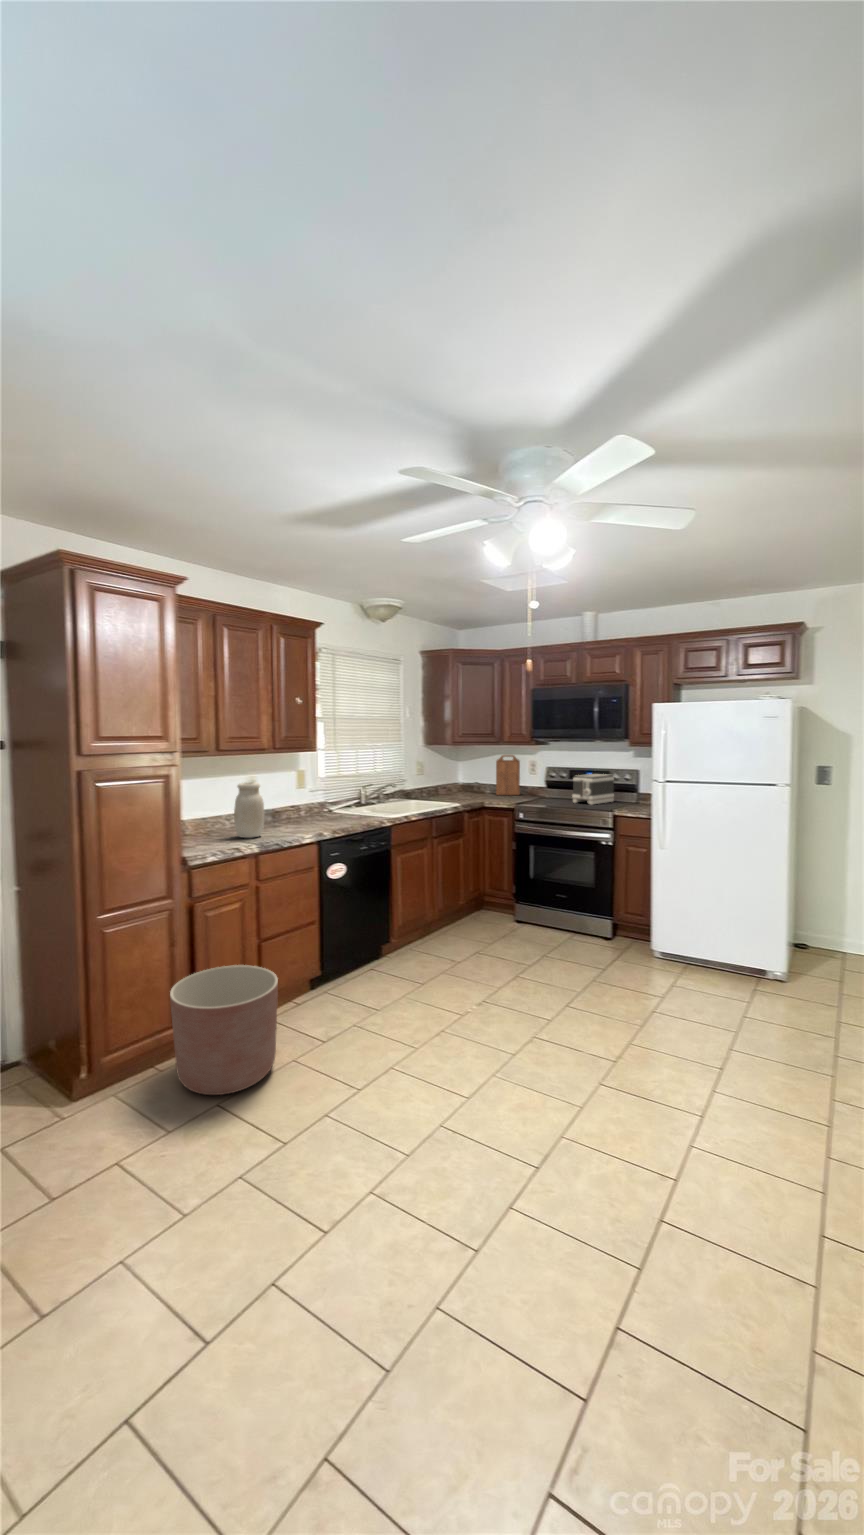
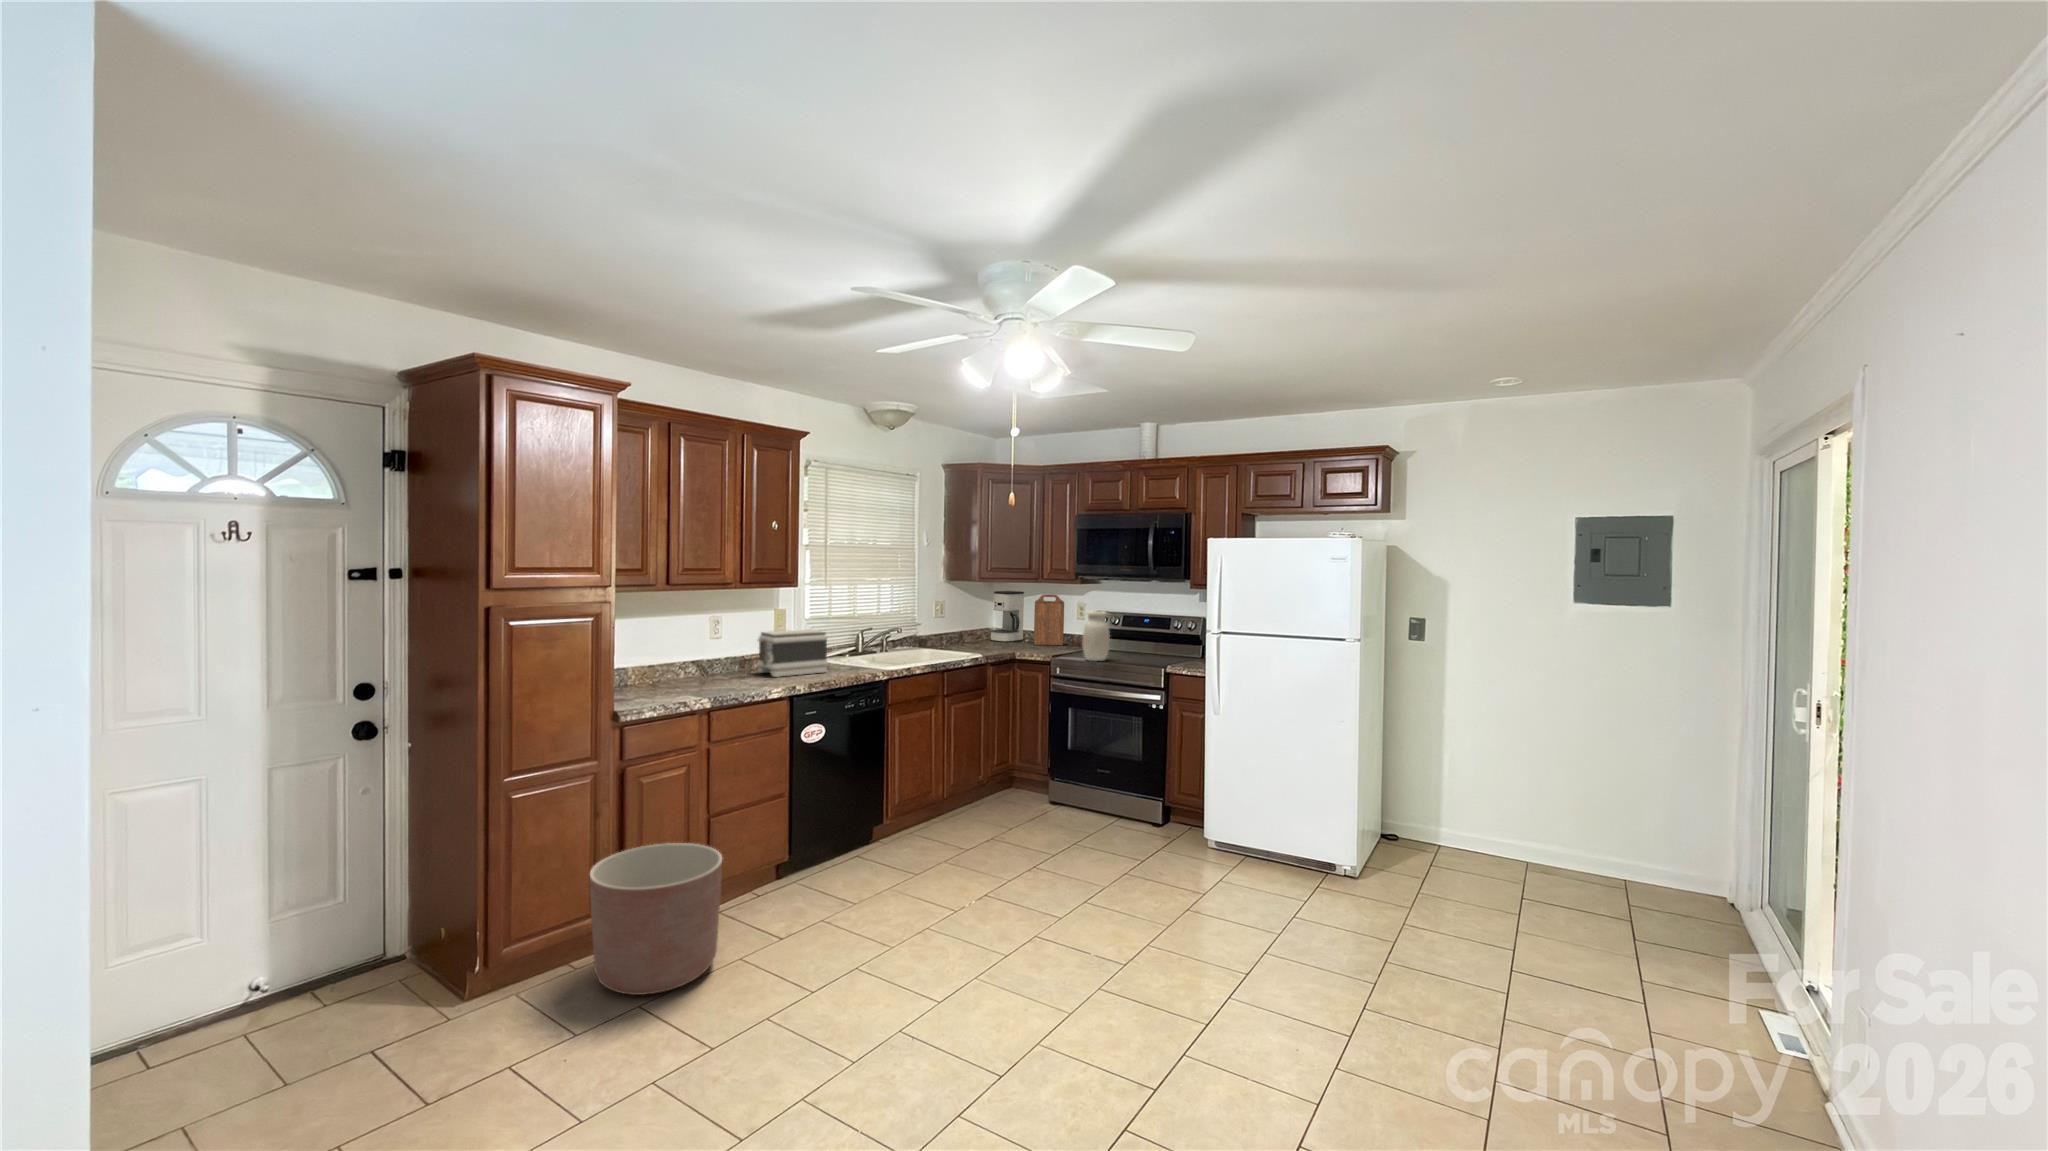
coffee maker: none [460,753,486,793] -> present [991,591,1024,642]
toaster: present [572,774,614,805] -> present [758,629,828,677]
jar: present [234,782,264,838] -> present [1082,610,1110,661]

